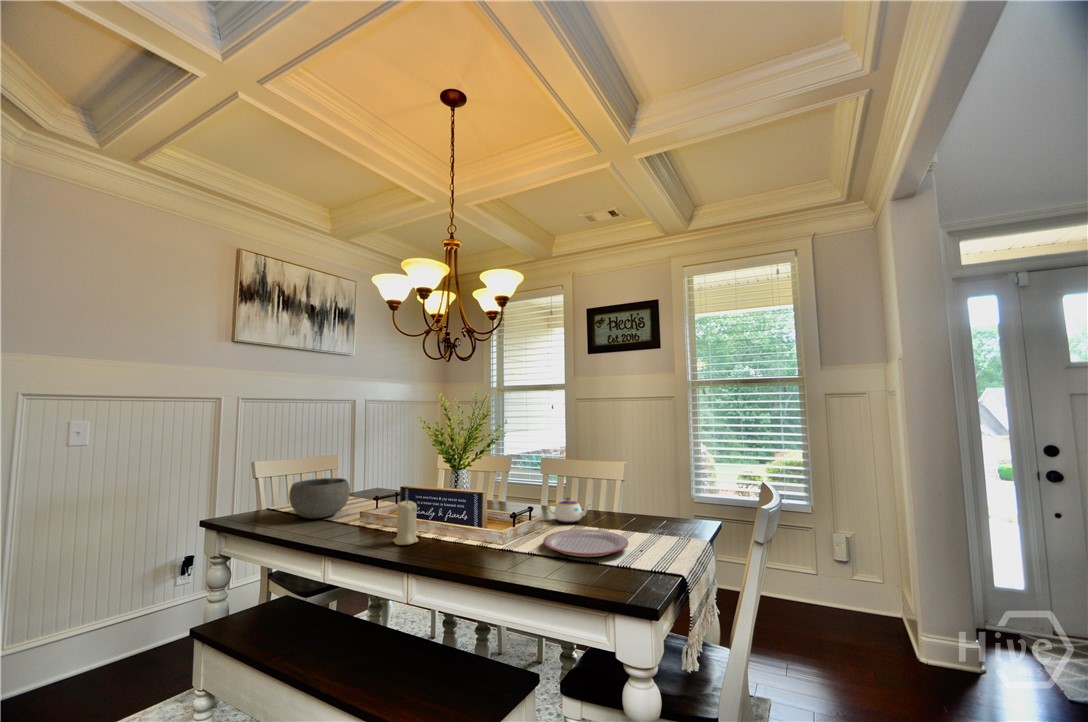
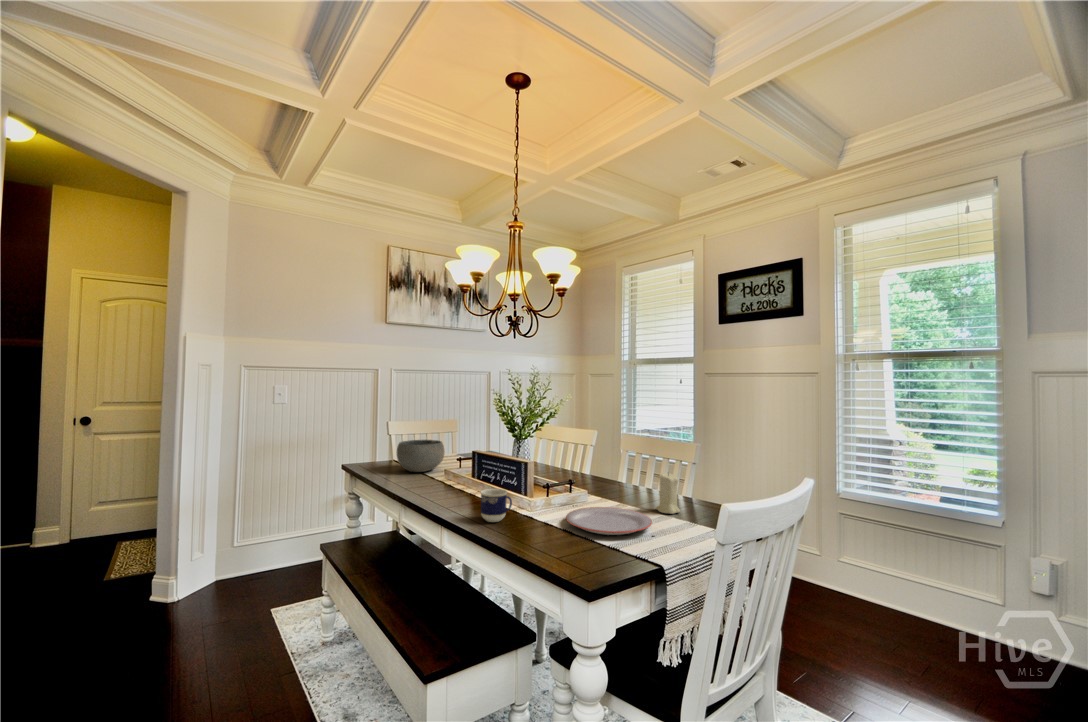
teapot: present [548,498,591,523] -> none [605,476,645,501]
candle: present [393,501,418,545] -> present [656,473,680,514]
cup: none [456,524,494,562] -> present [481,489,512,522]

